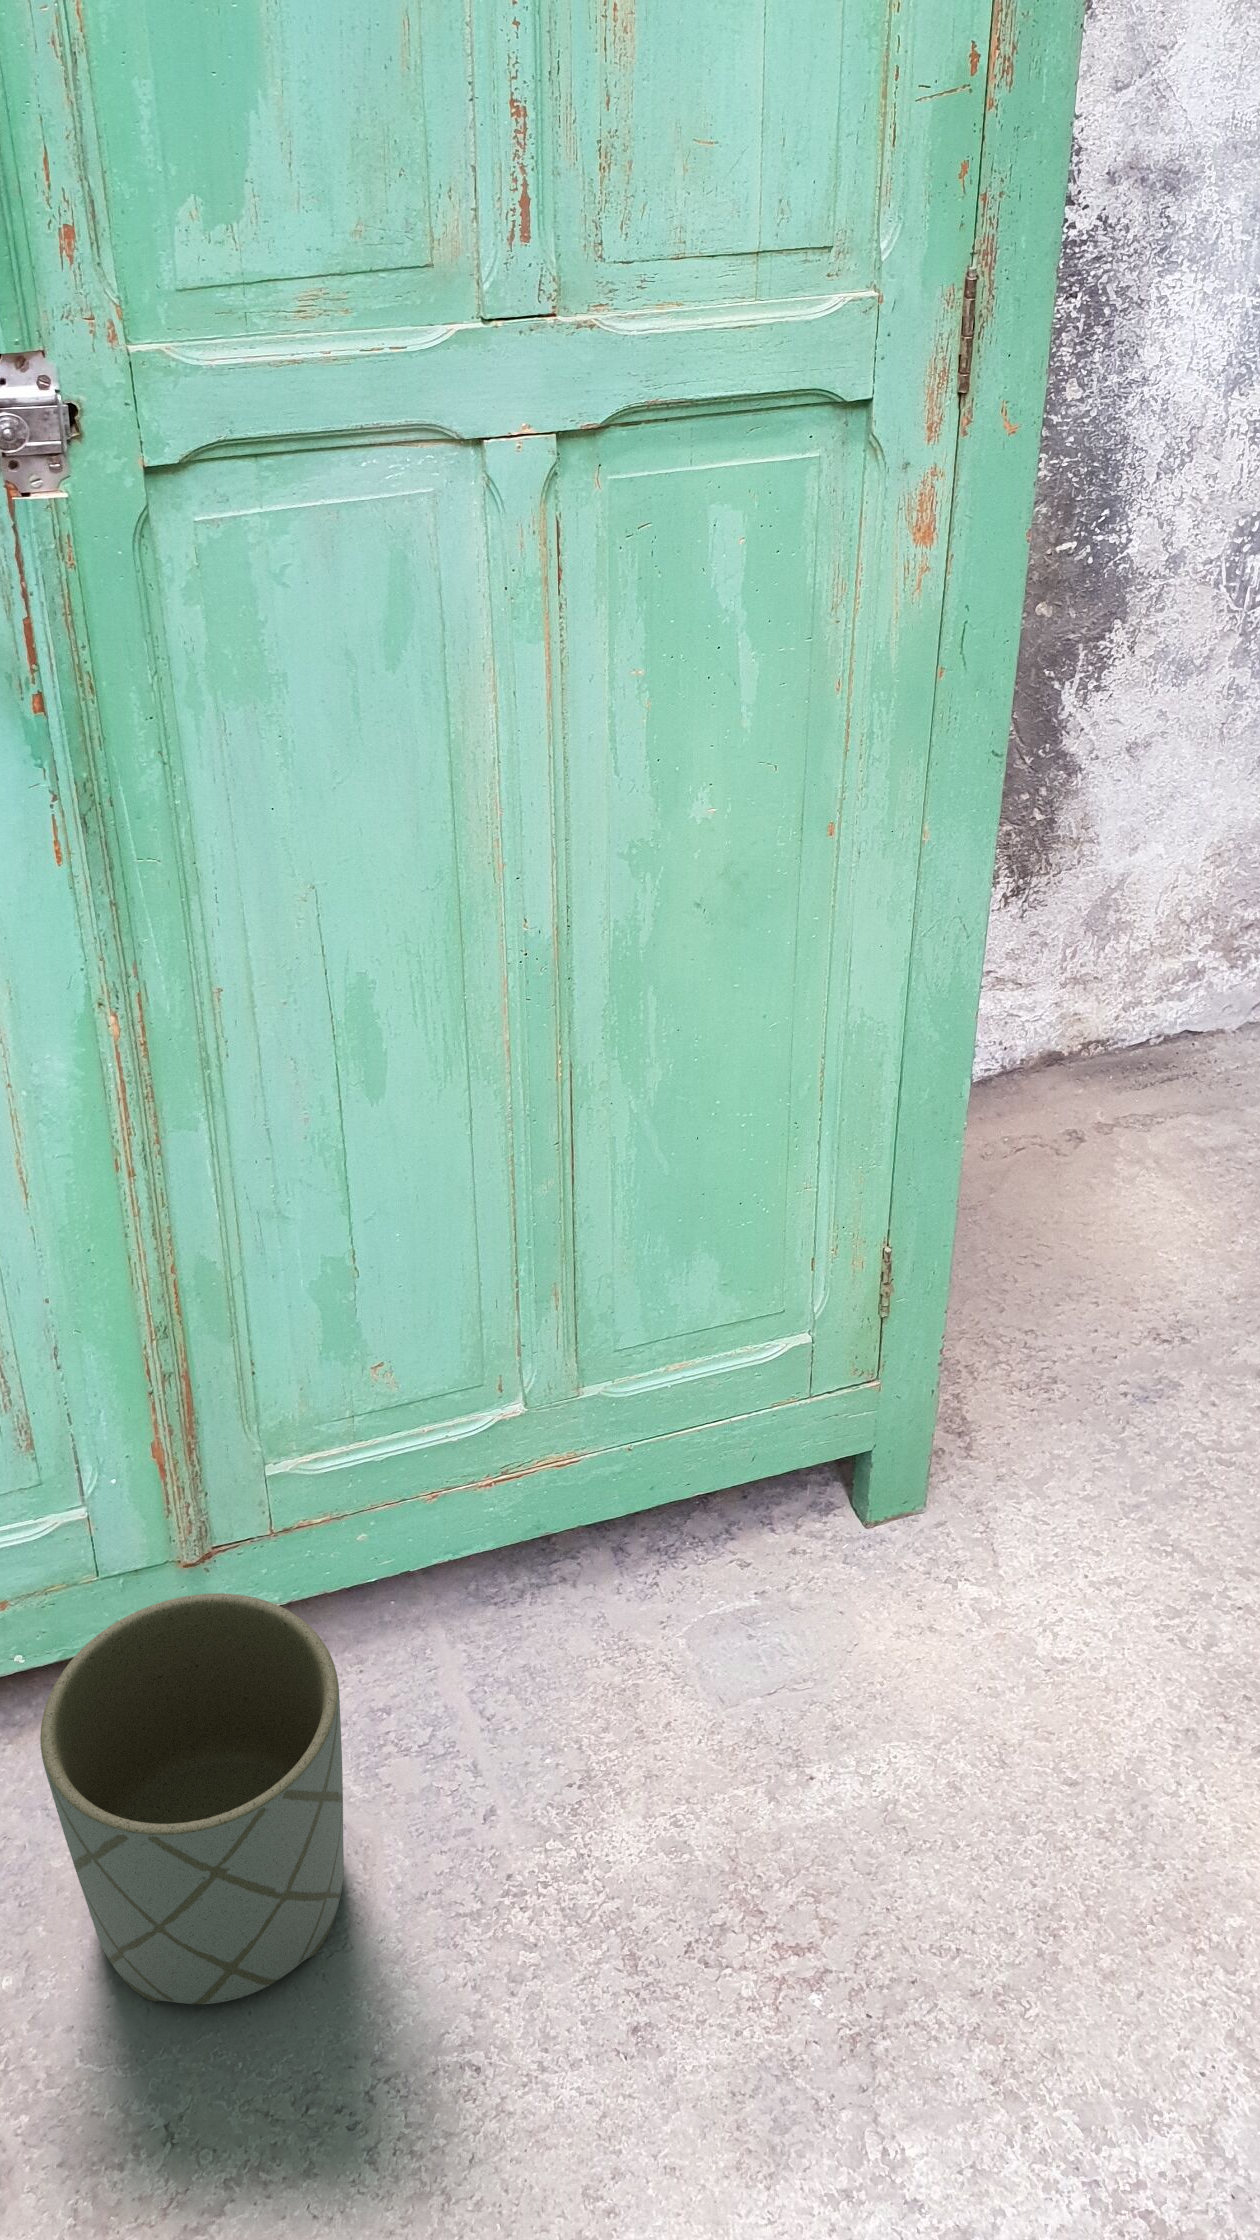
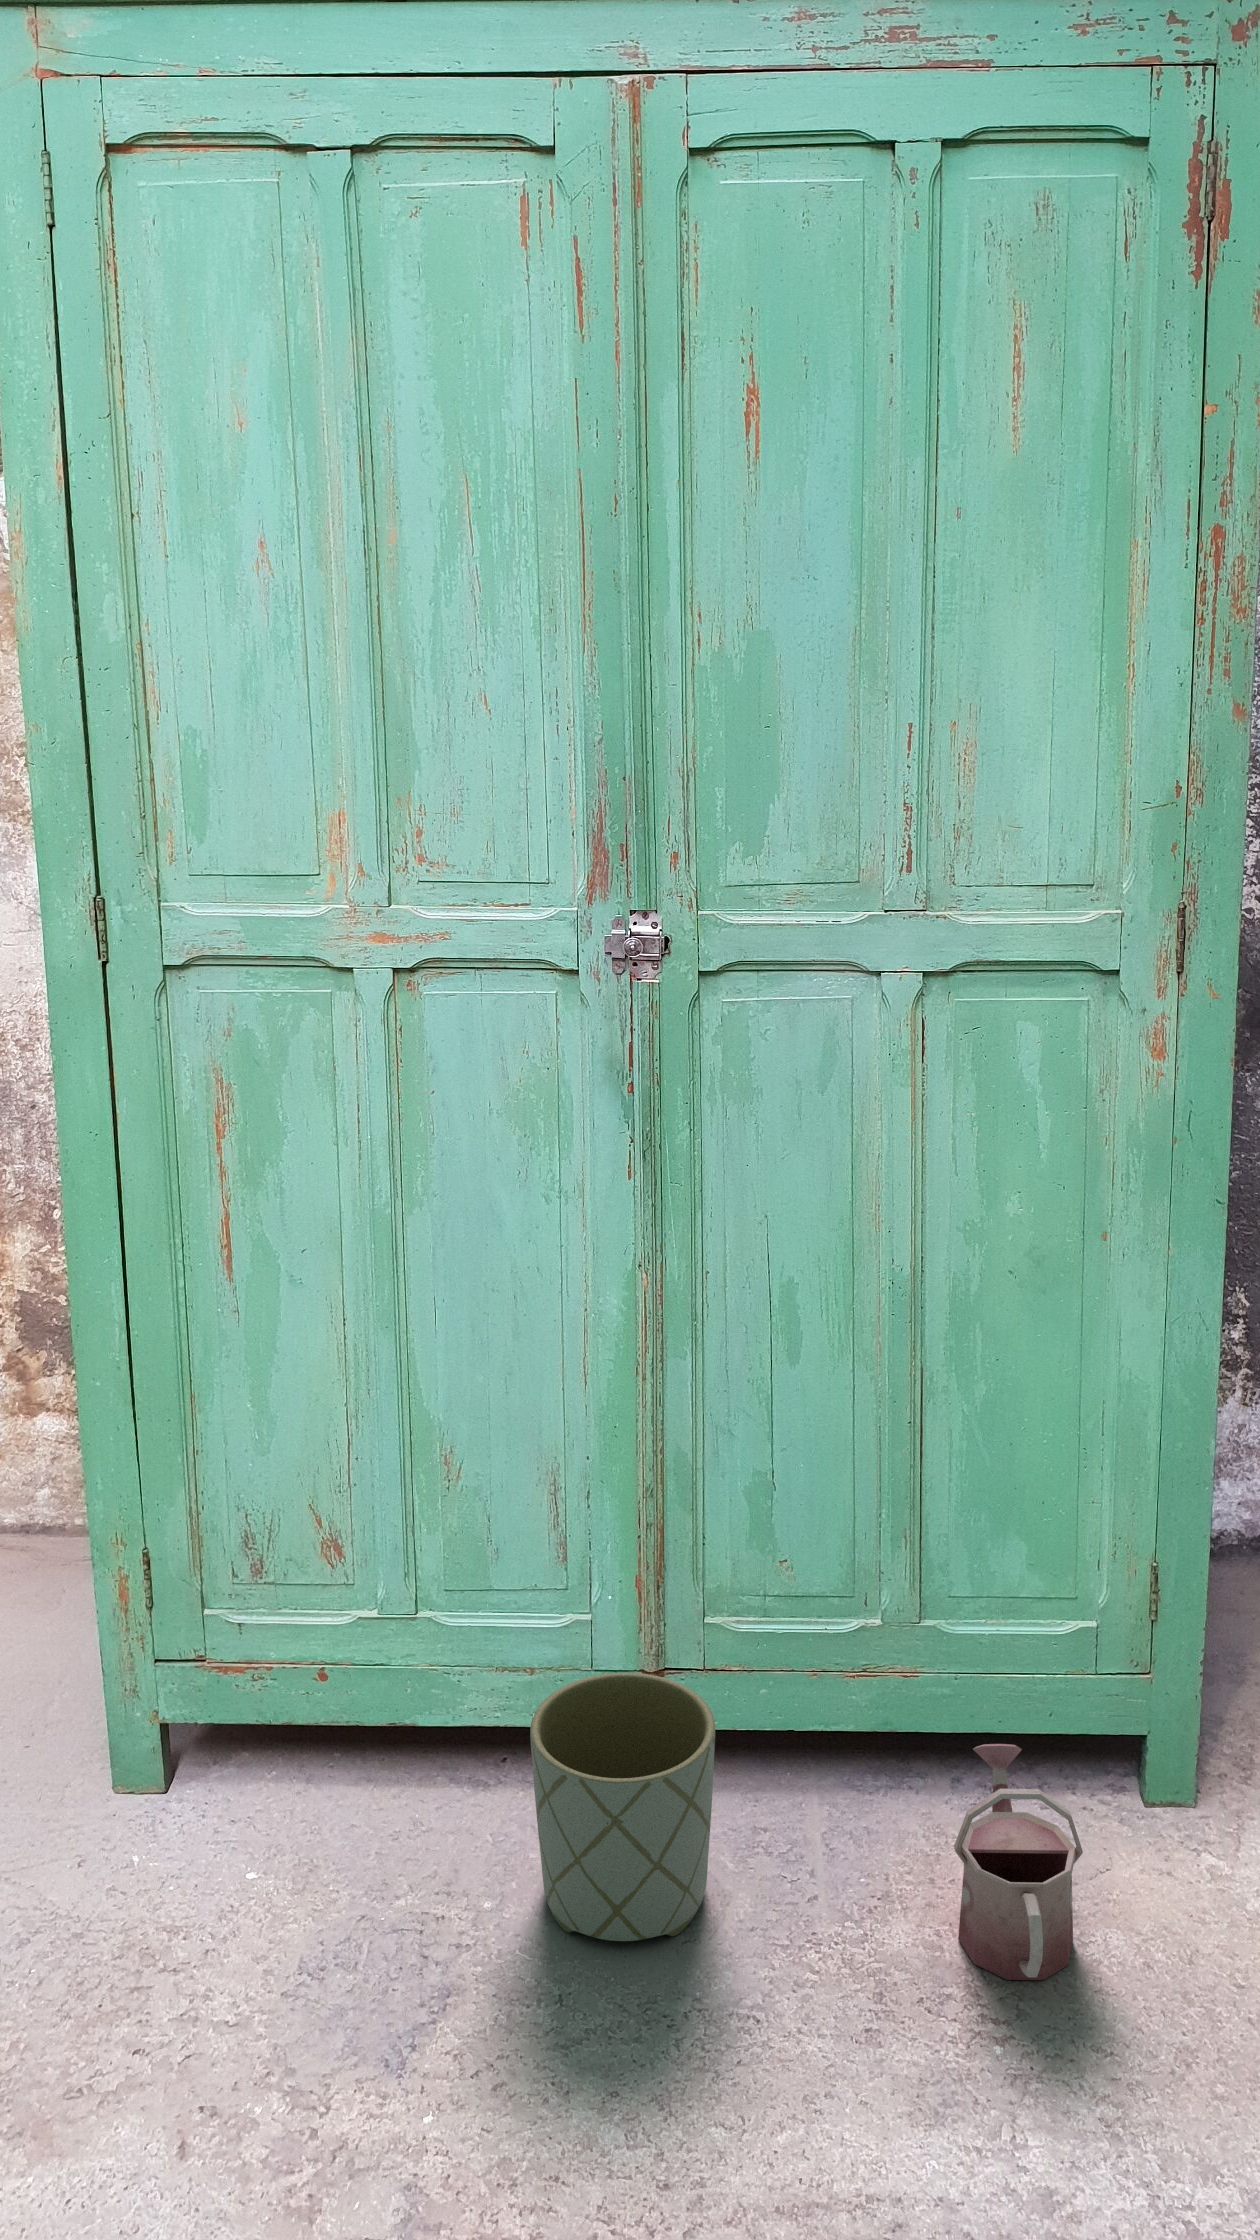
watering can: none [680,1541,870,1884] -> present [954,1744,1083,1980]

